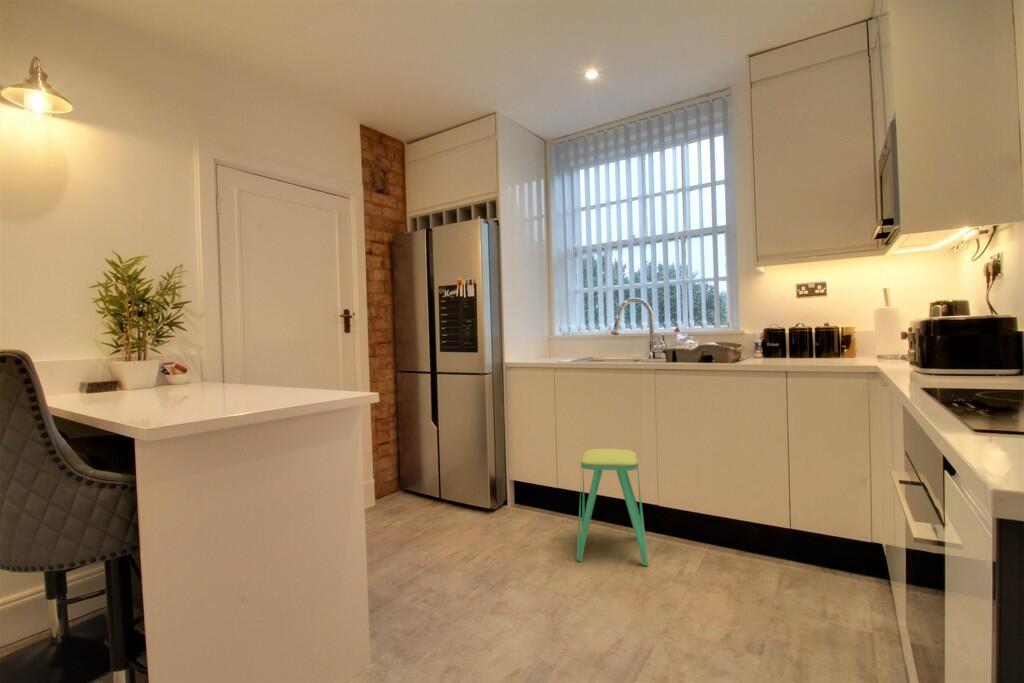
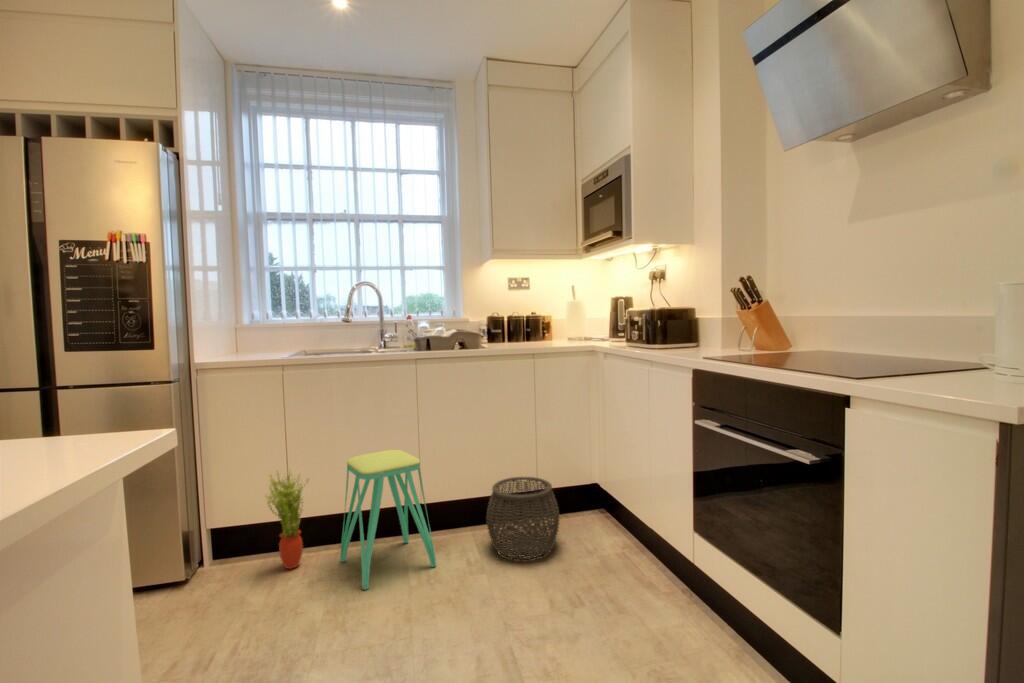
potted plant: none [529,449,563,528] -> present [267,473,309,569]
woven basket: none [703,503,794,599] -> present [487,477,560,560]

